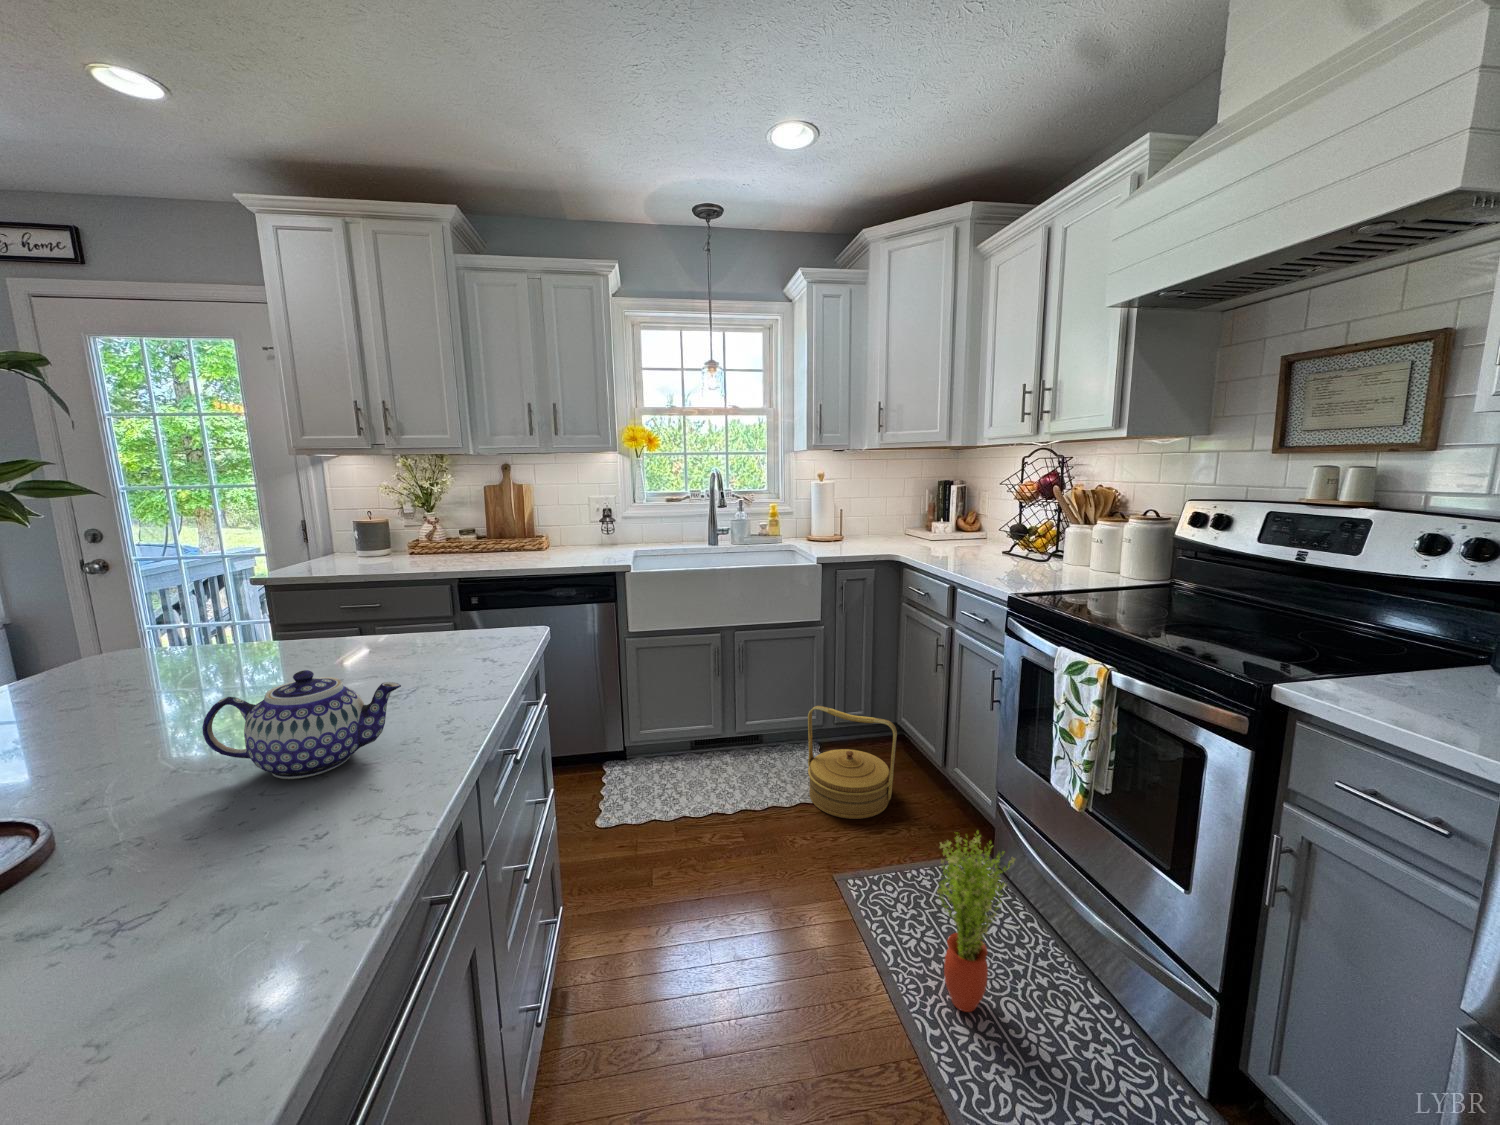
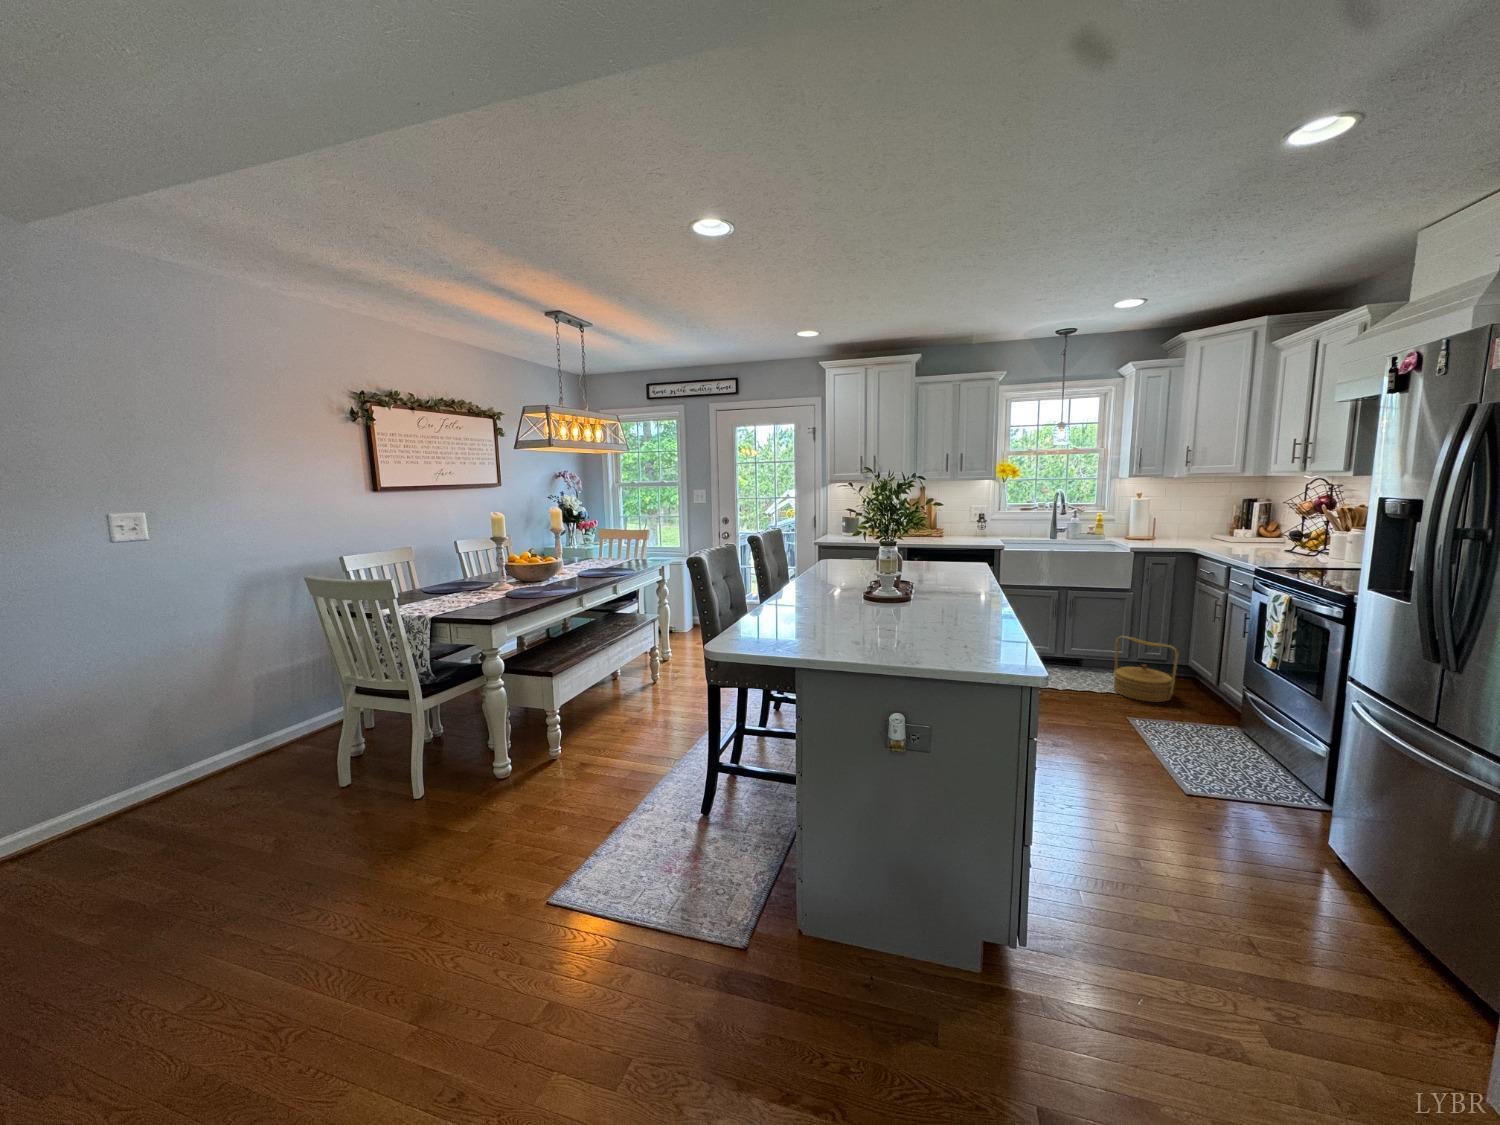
teapot: present [202,670,401,779] -> none [924,553,972,581]
potted plant: present [938,831,1015,1012] -> none [1177,668,1225,760]

